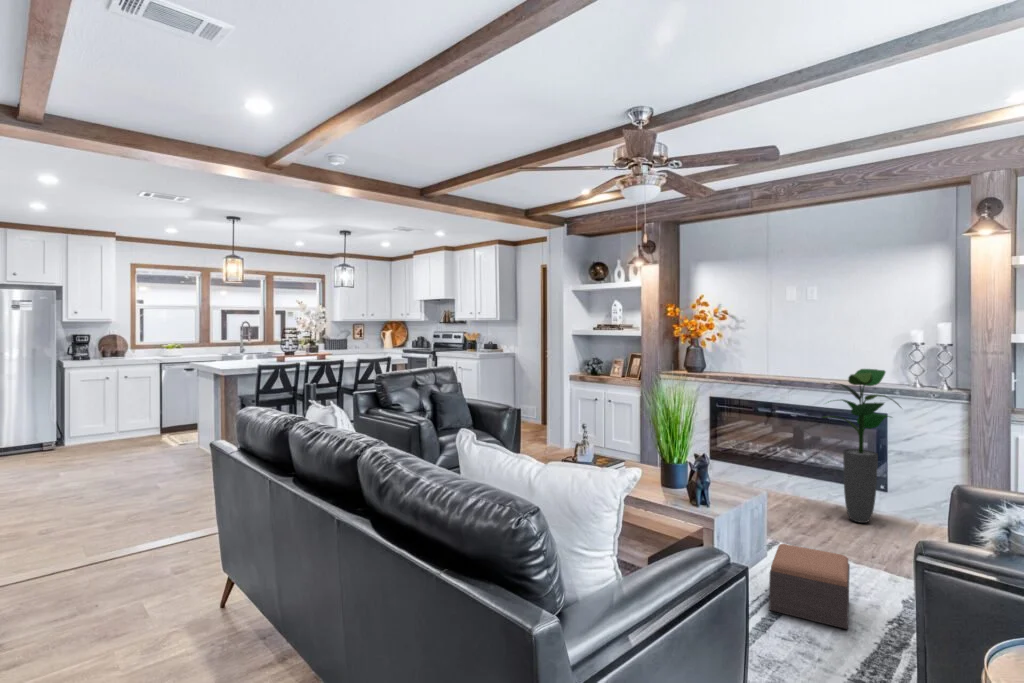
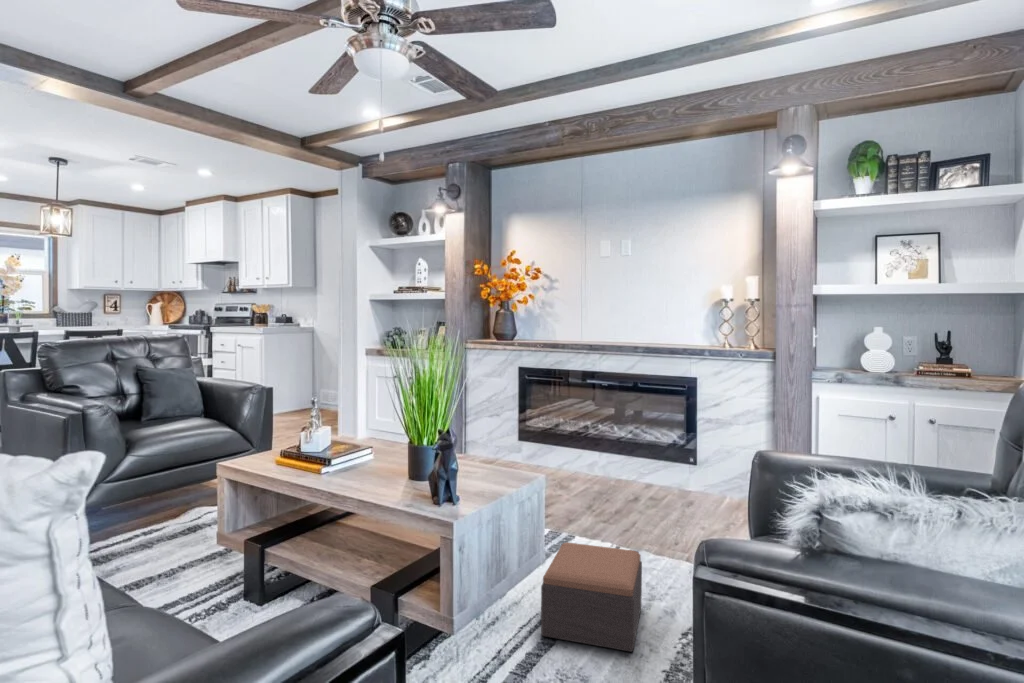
potted plant: present [825,369,900,523] -> none [629,328,712,502]

